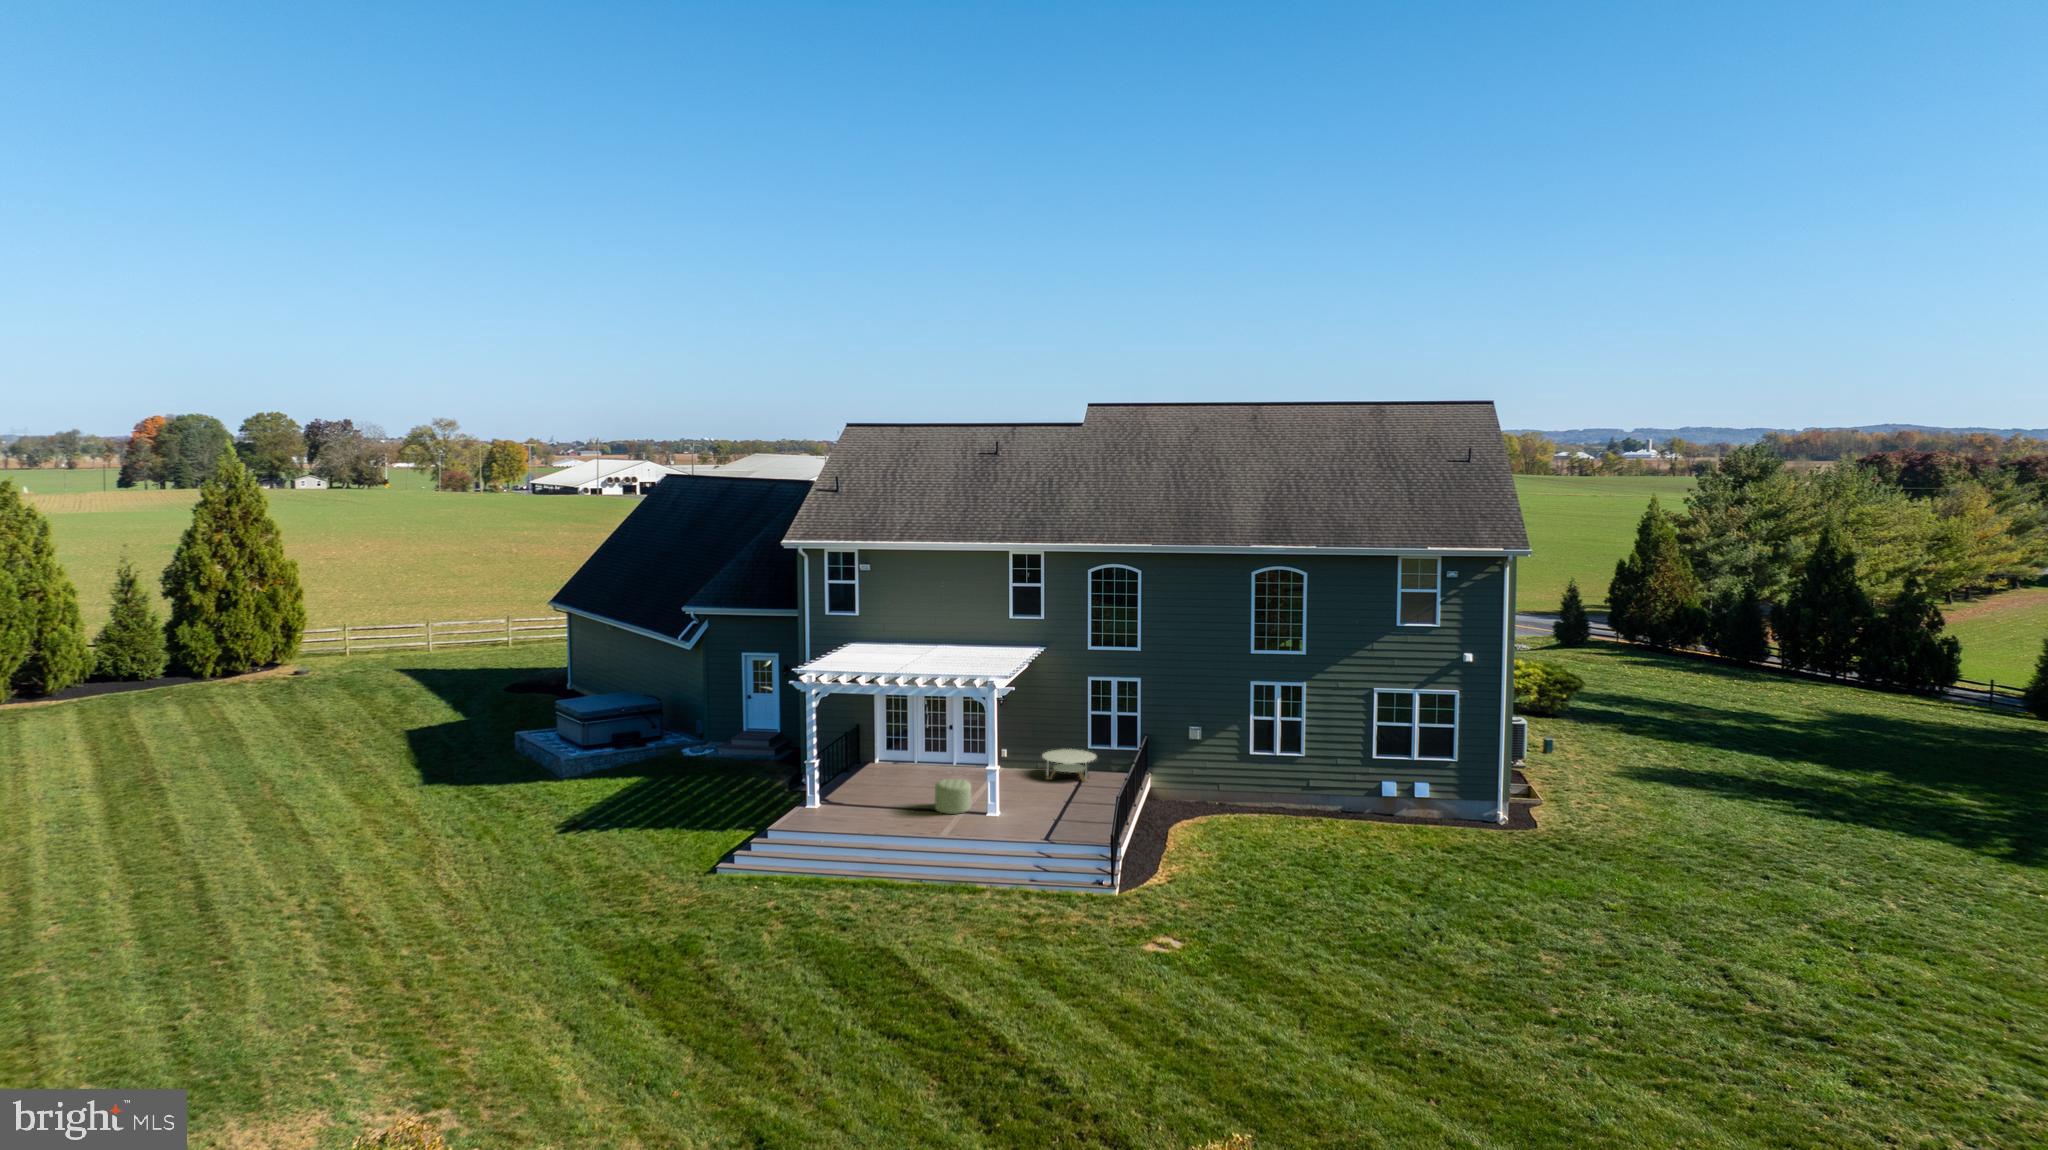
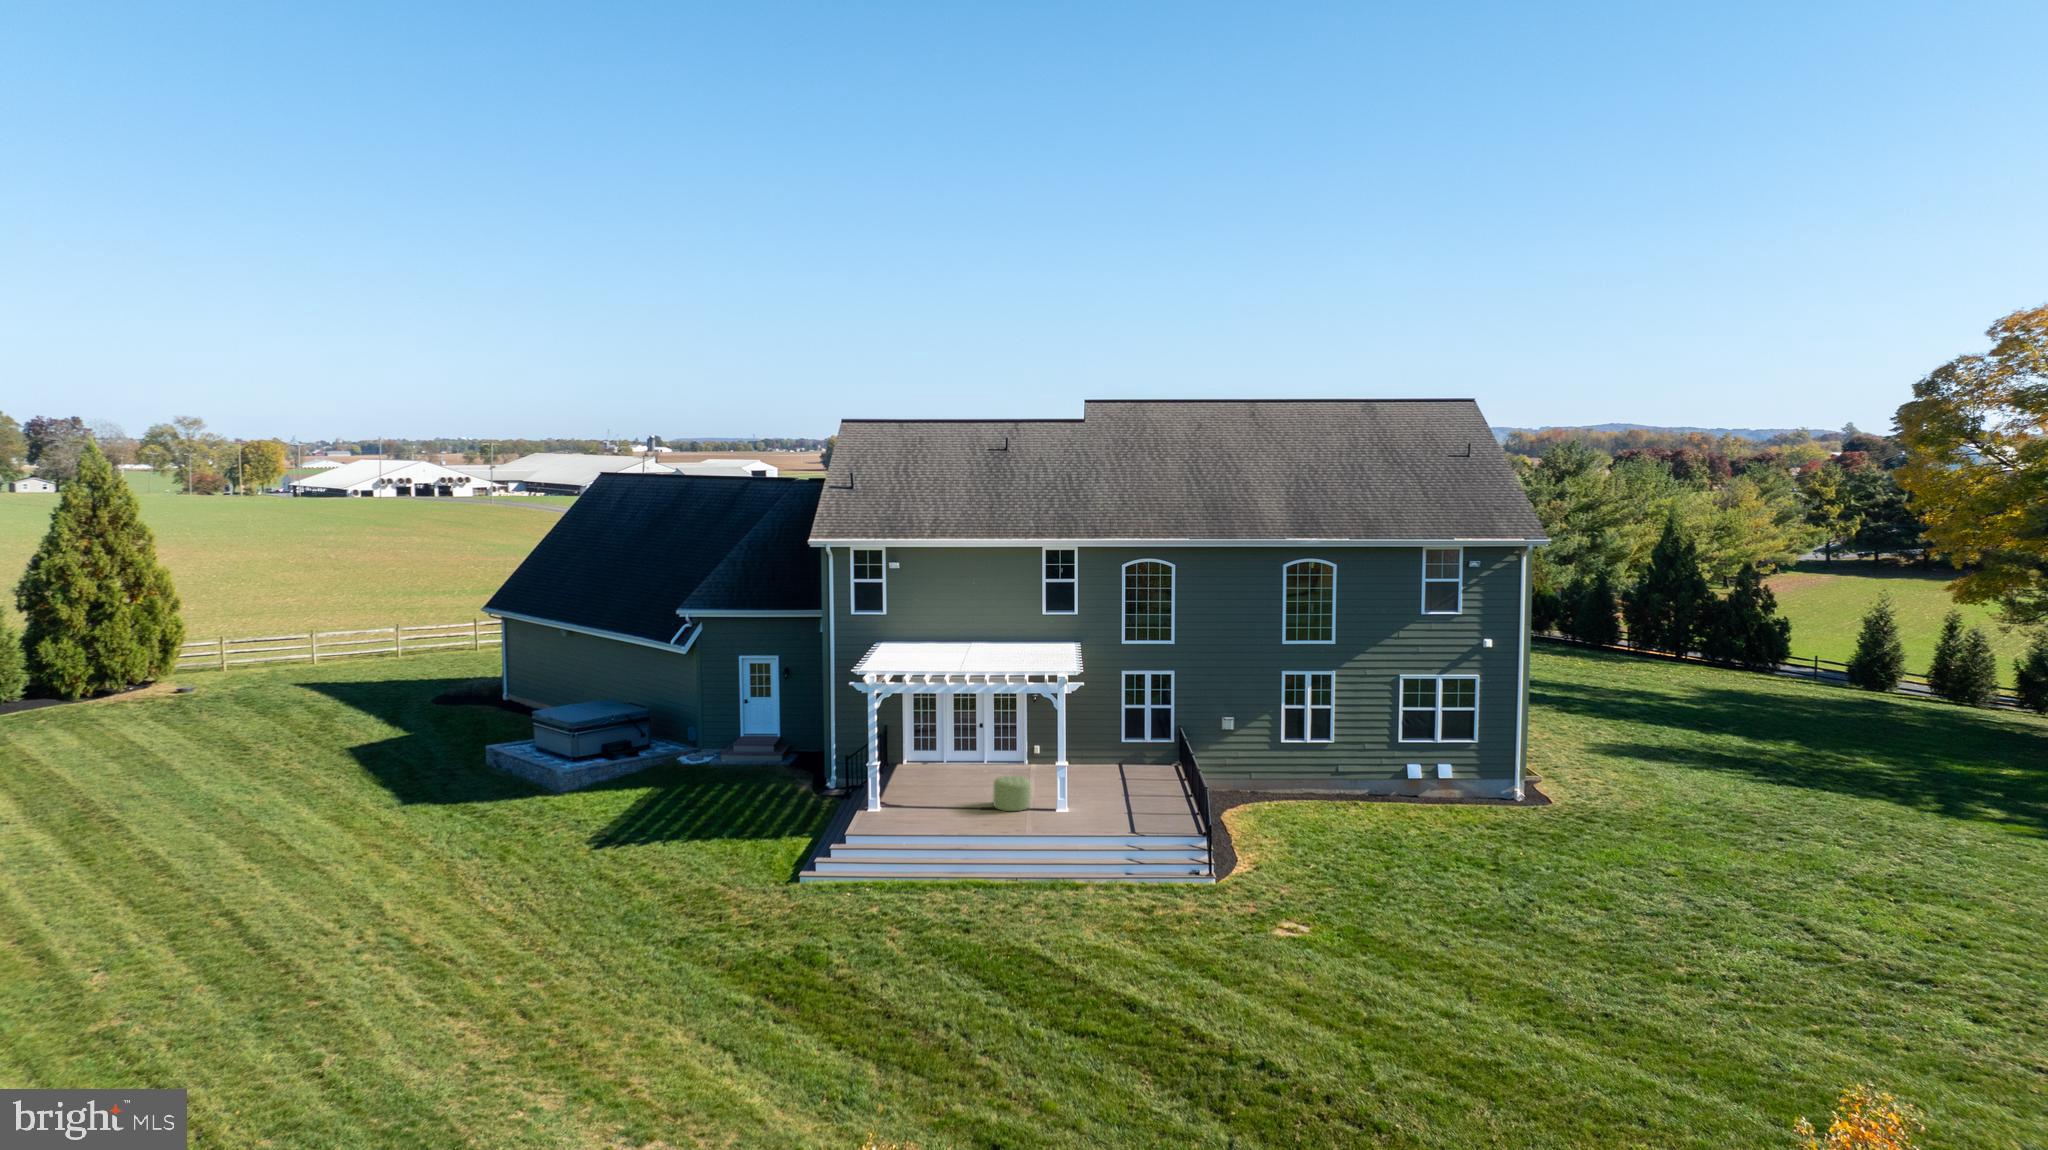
round table: present [1042,749,1096,783] -> none [1078,744,1133,777]

